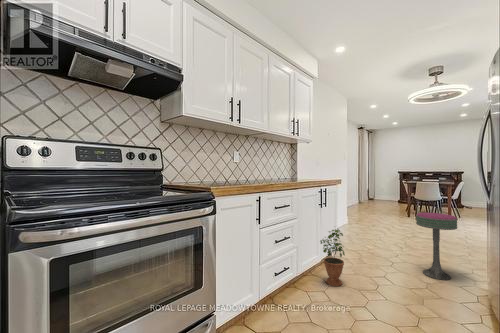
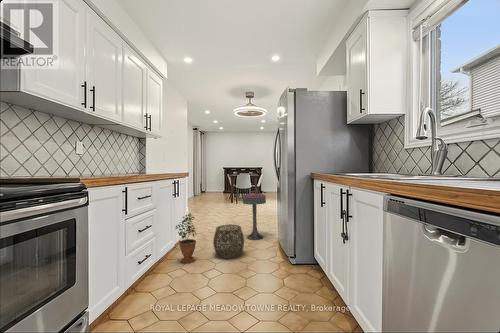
woven basket: none [367,250,414,297] -> present [213,225,244,258]

